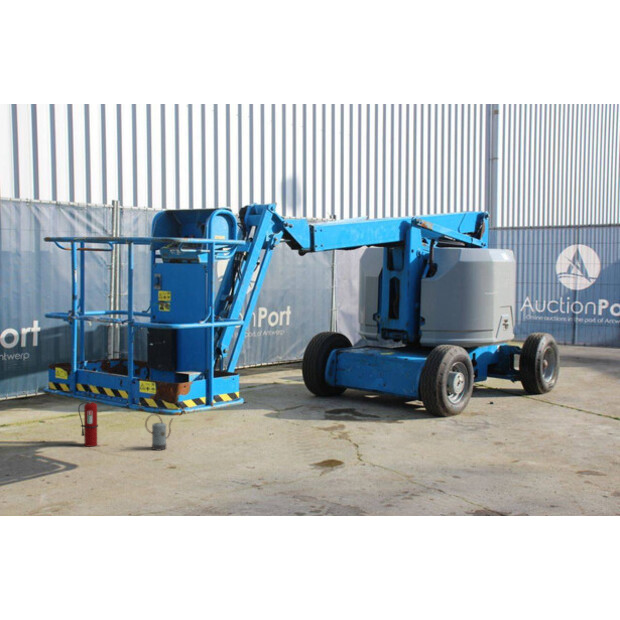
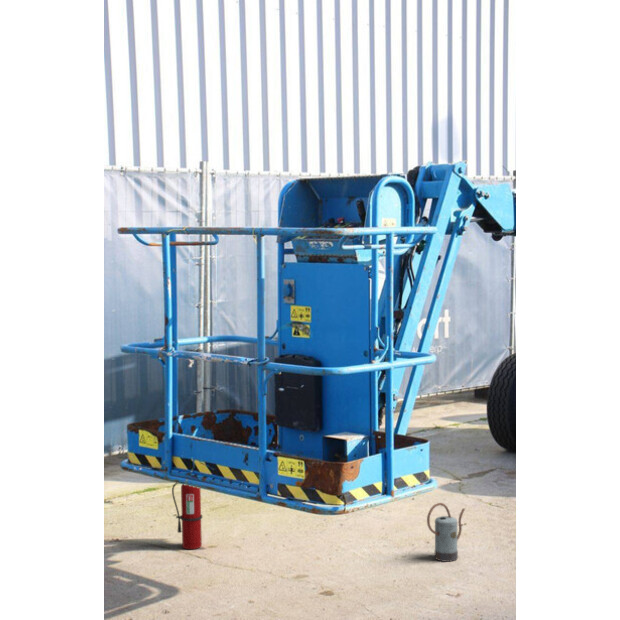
watering can: present [145,414,172,450] -> present [427,503,465,562]

